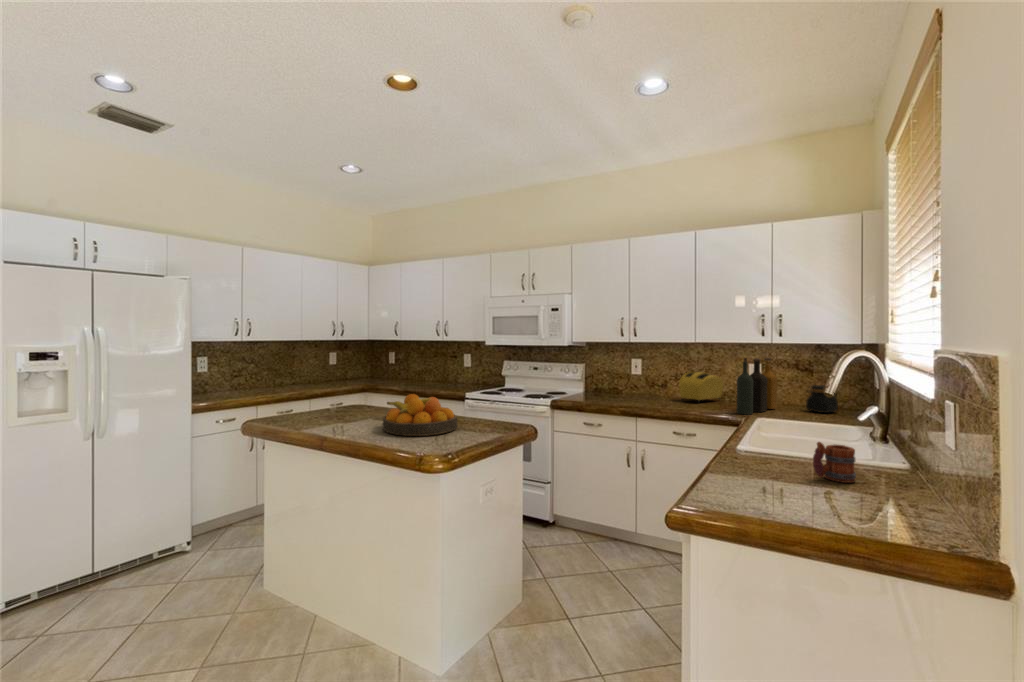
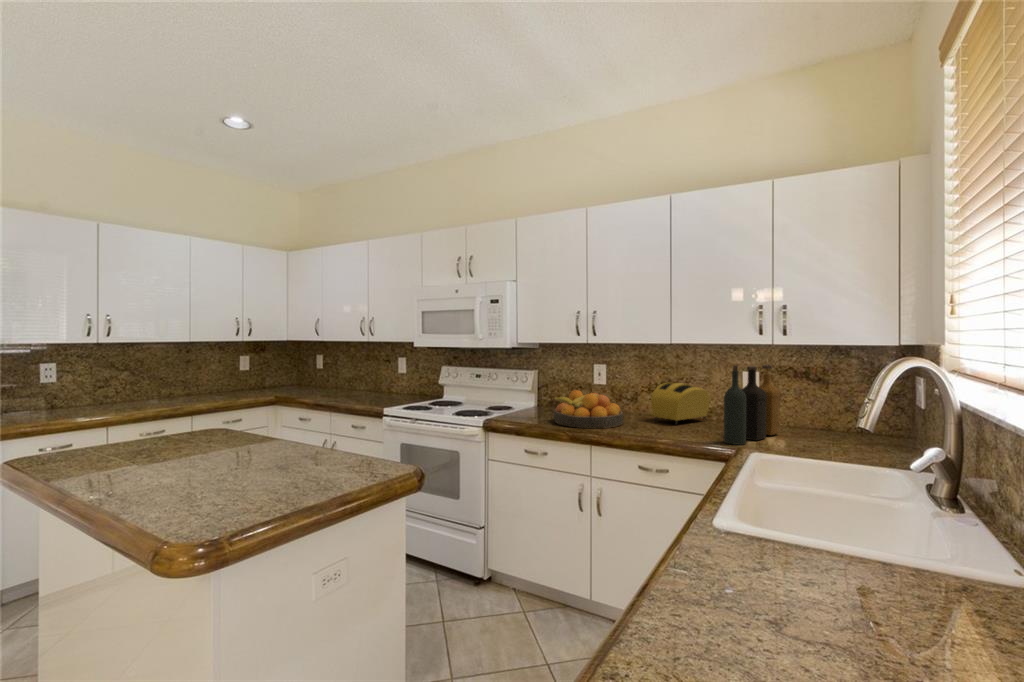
jar: present [806,385,838,413] -> none [820,402,864,441]
fruit bowl: present [383,394,458,436] -> present [554,390,623,428]
mug: present [813,442,856,483] -> none [844,547,937,639]

